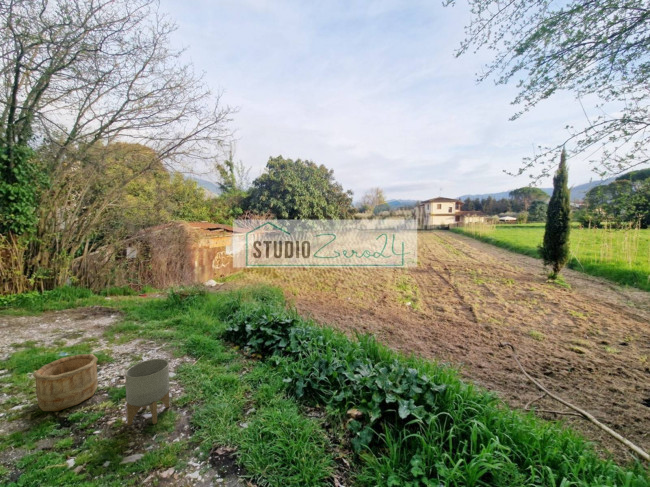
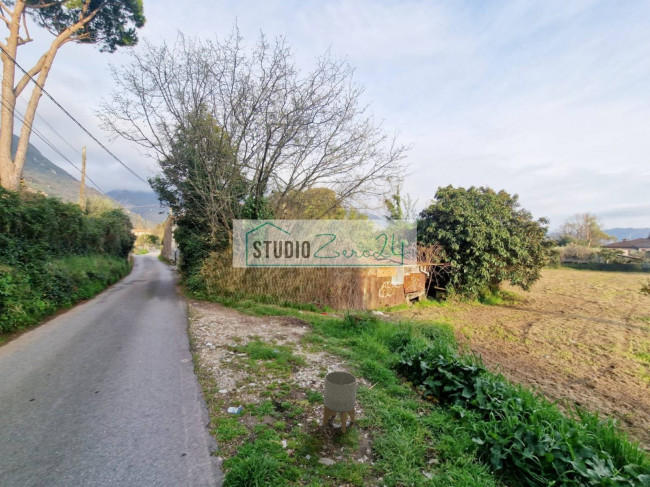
wooden bucket: present [33,354,98,411] -> none [266,353,302,394]

